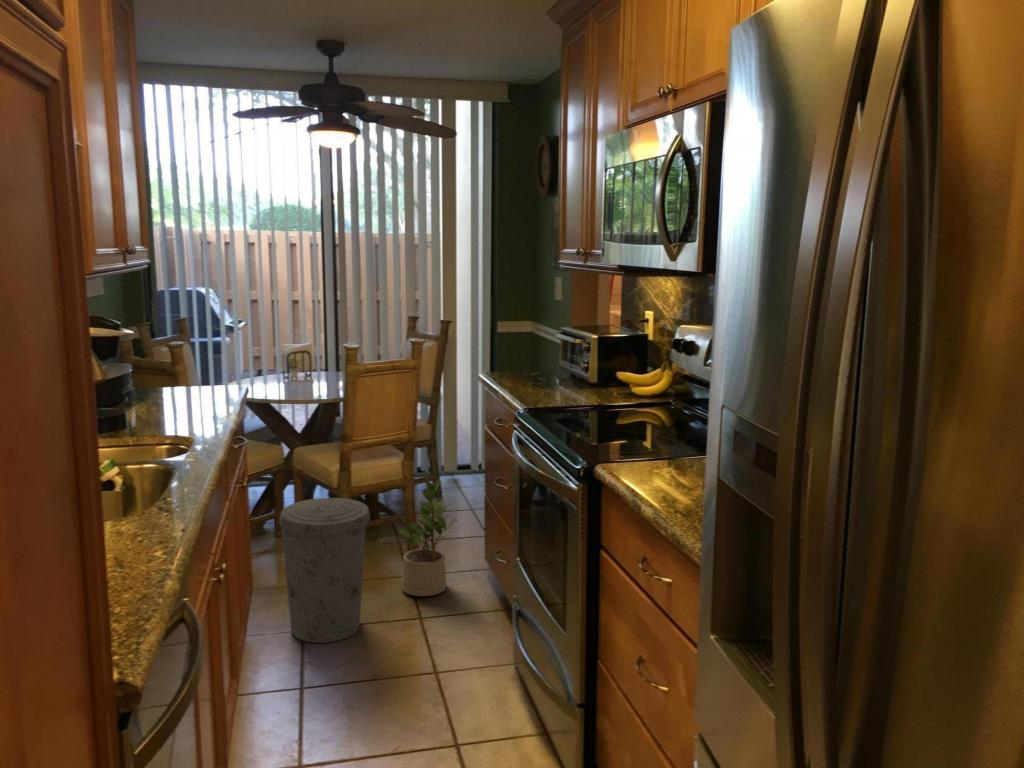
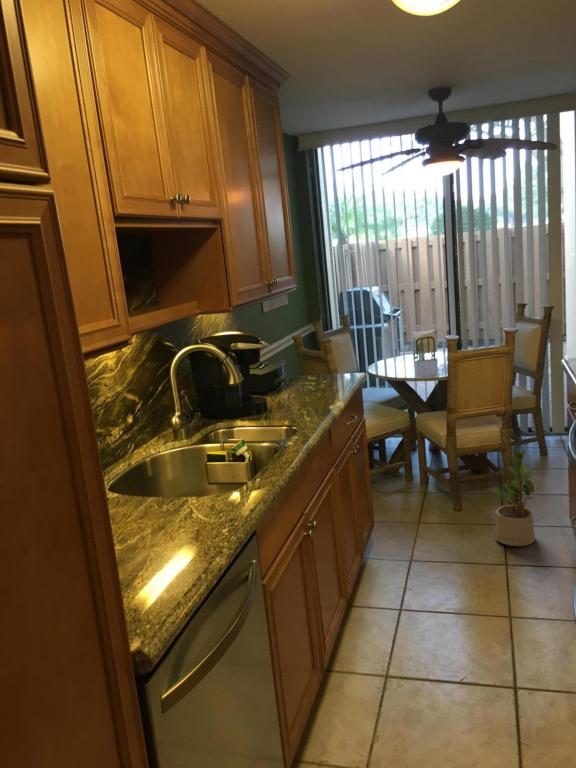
trash can: present [279,498,370,643] -> none [389,460,460,575]

